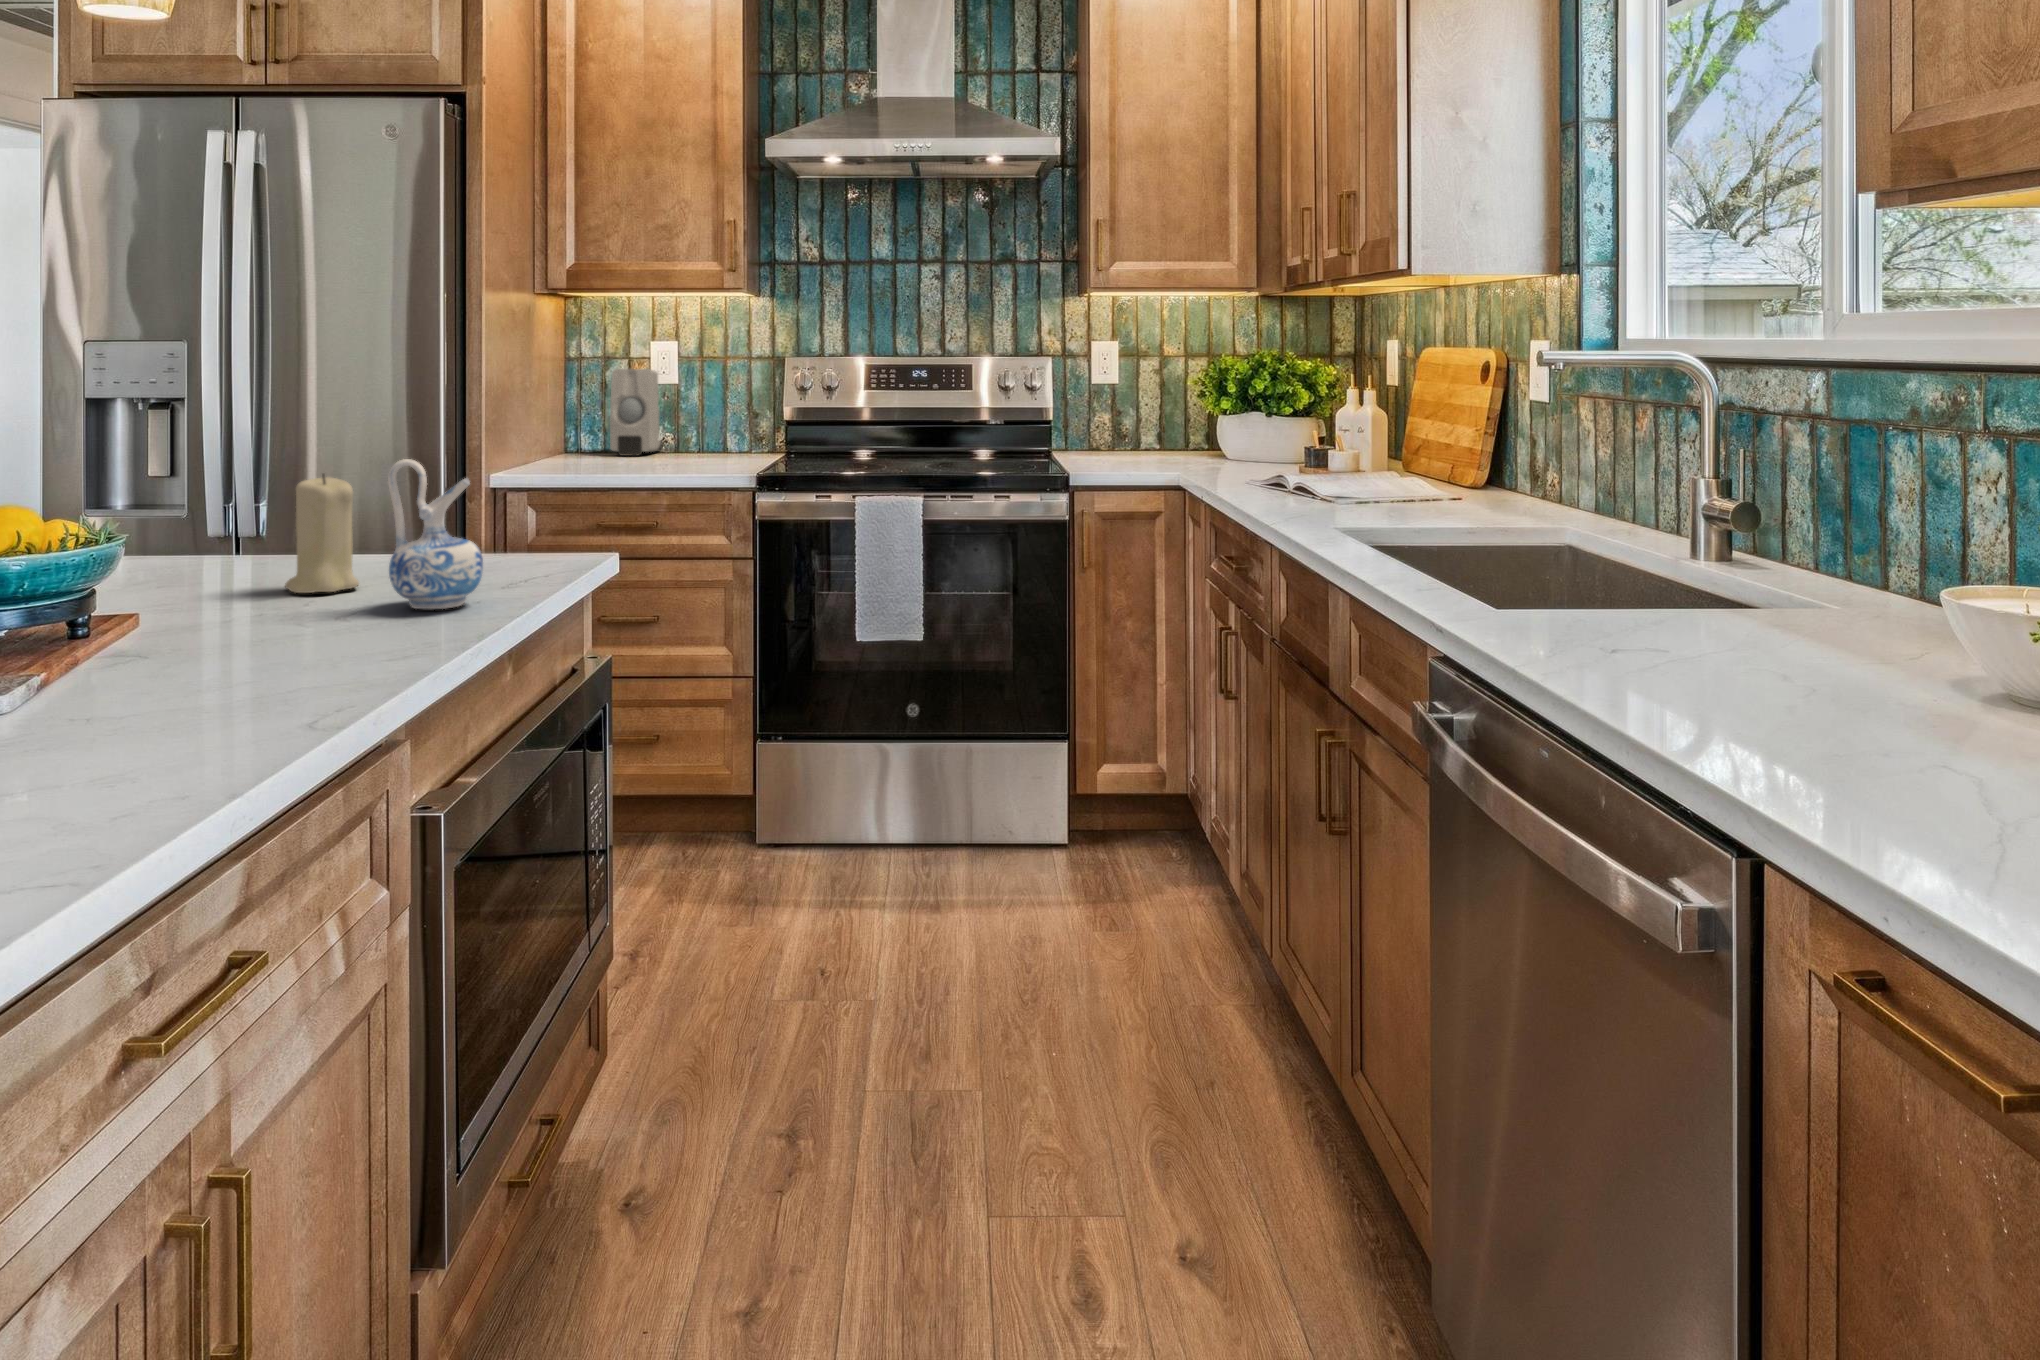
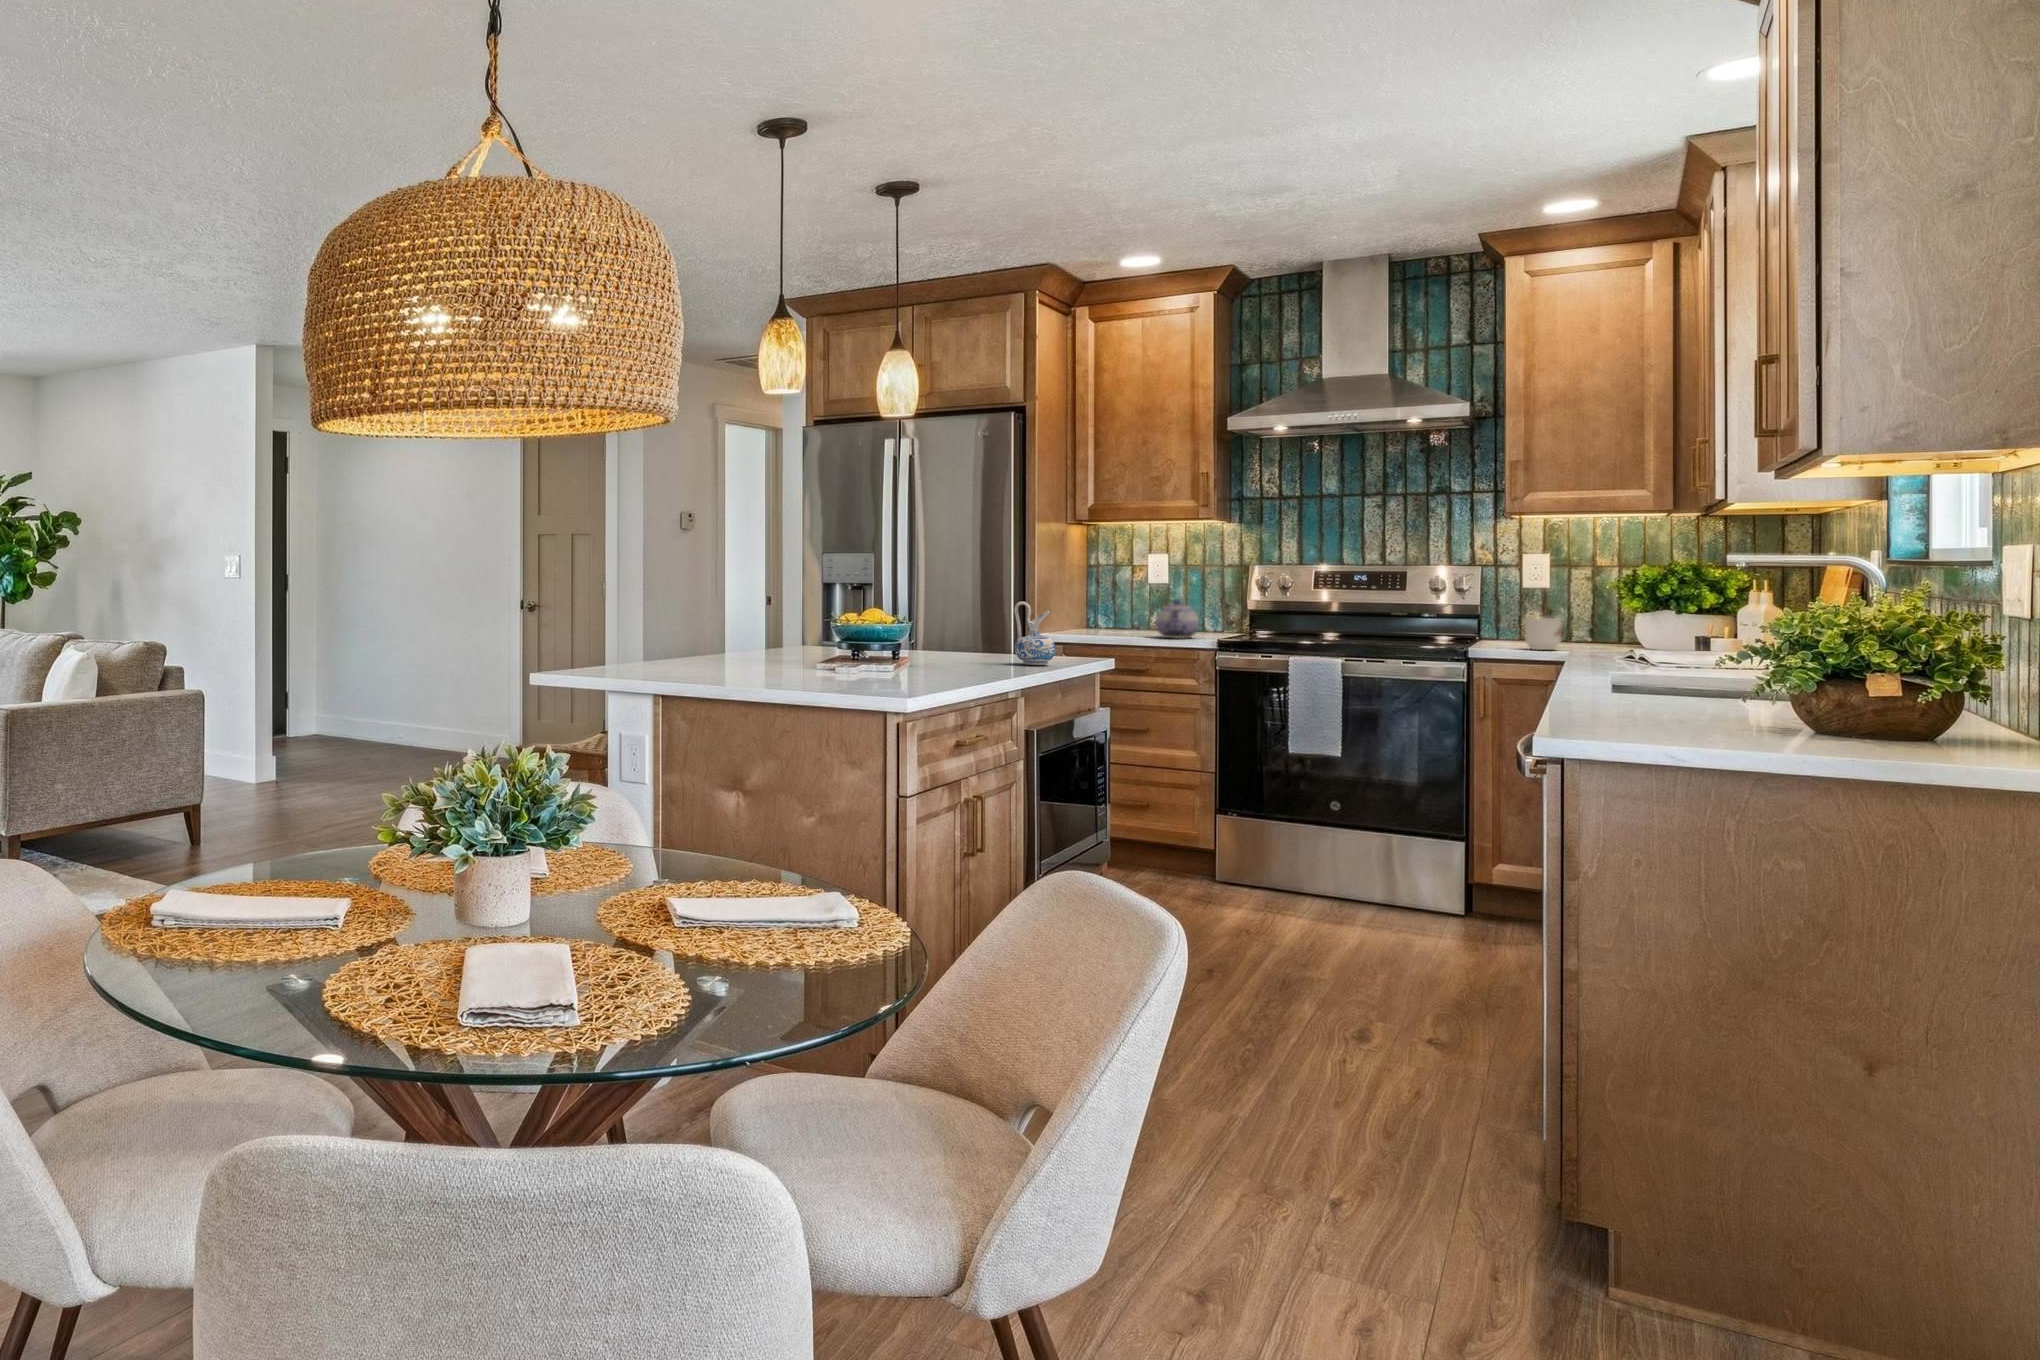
soap dispenser: present [610,369,663,456] -> none [1117,572,1157,630]
teapot: none [667,412,728,474] -> present [1155,600,1199,638]
mug: none [1124,427,1163,471] -> present [1525,618,1561,650]
candle: present [285,474,359,593] -> none [966,609,998,659]

